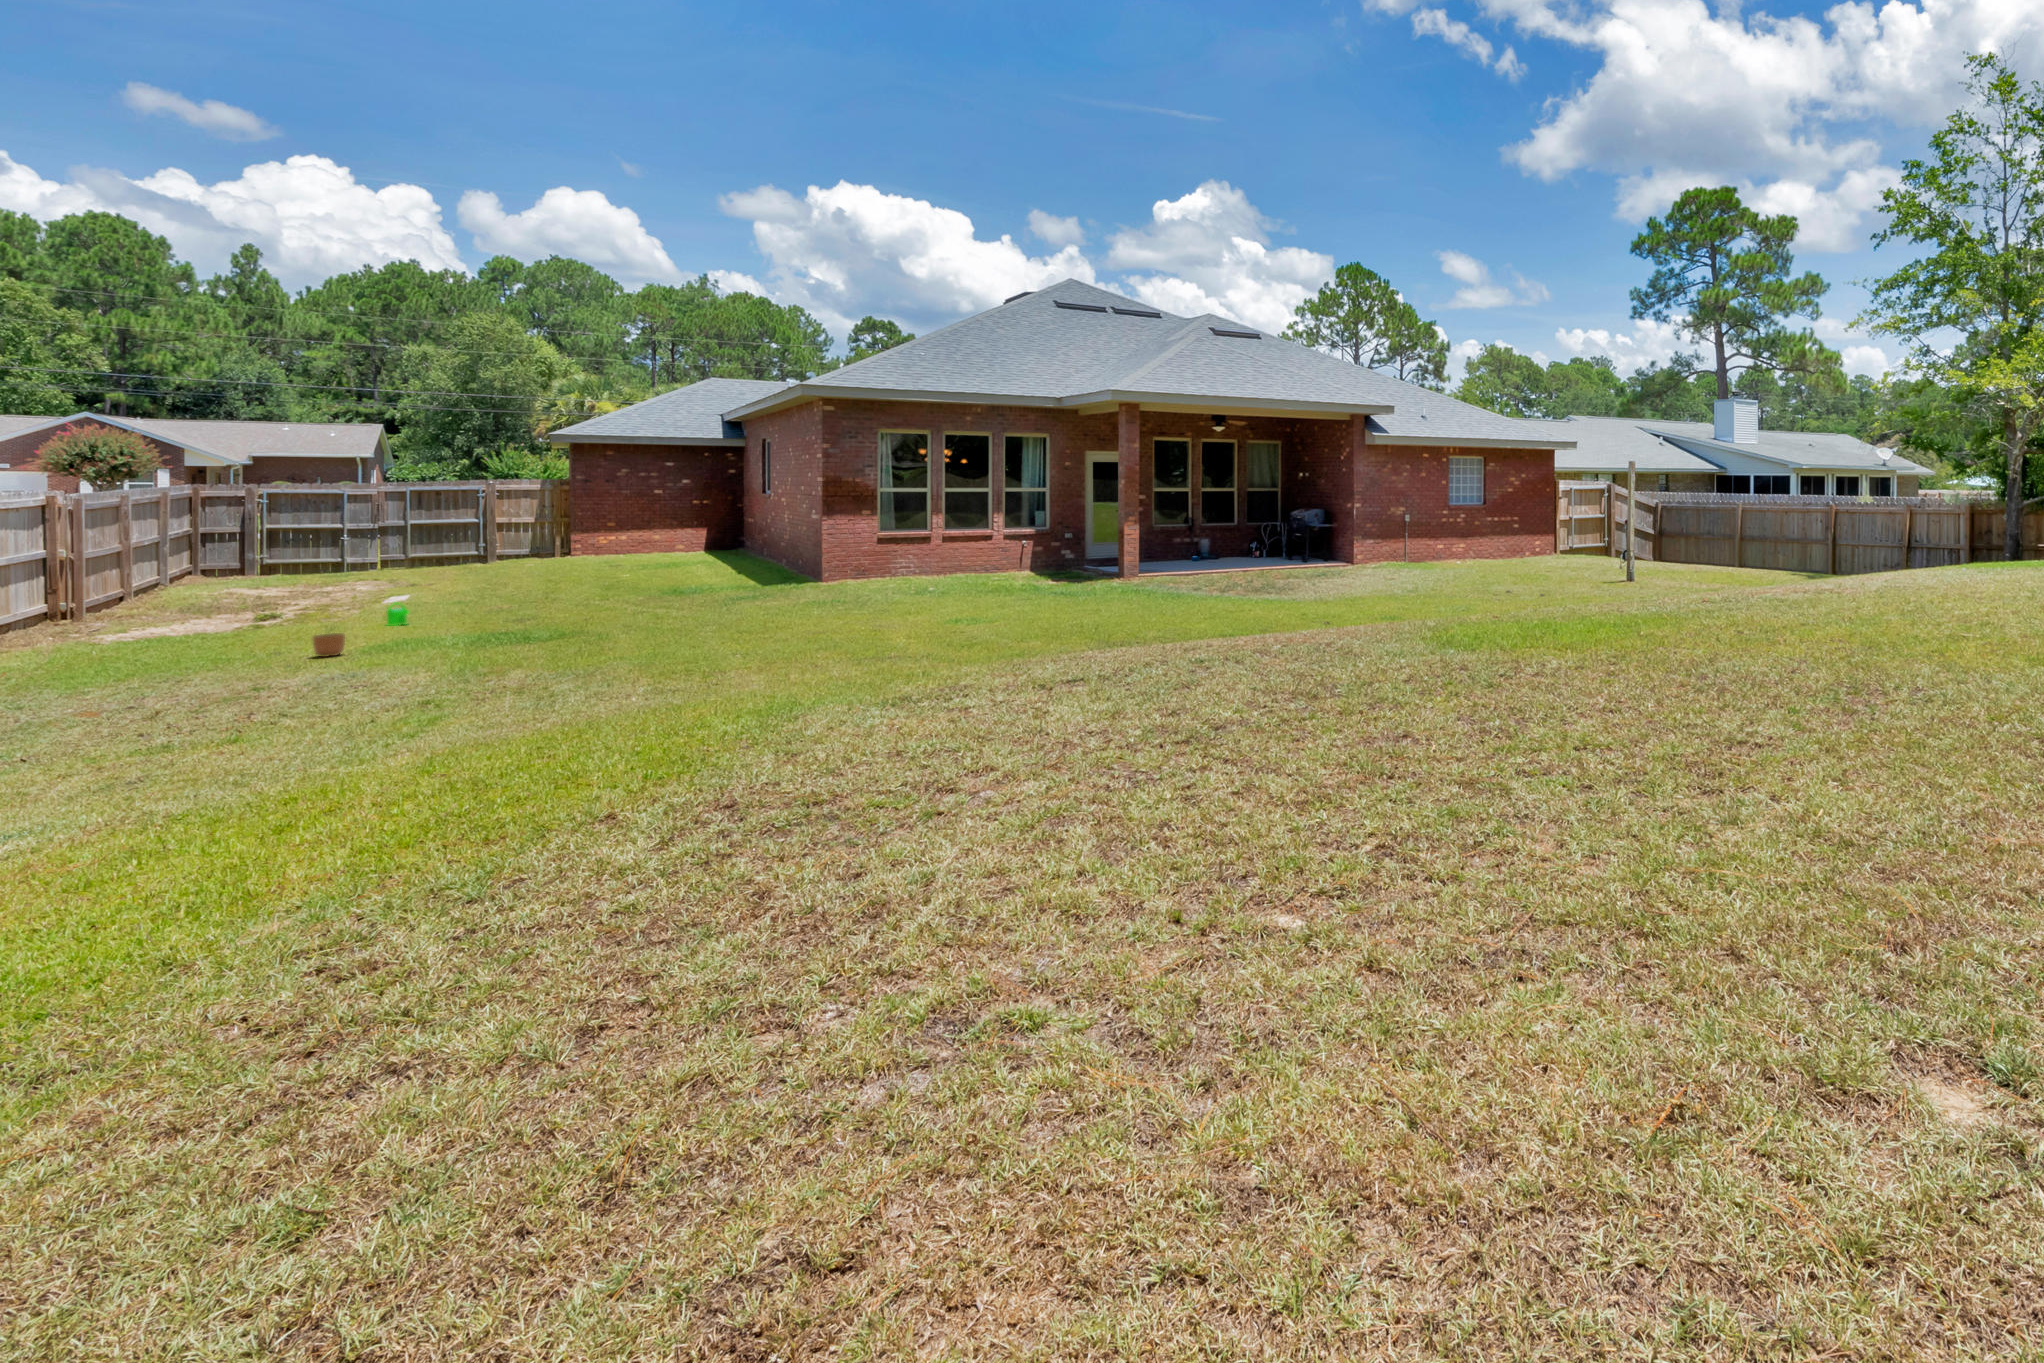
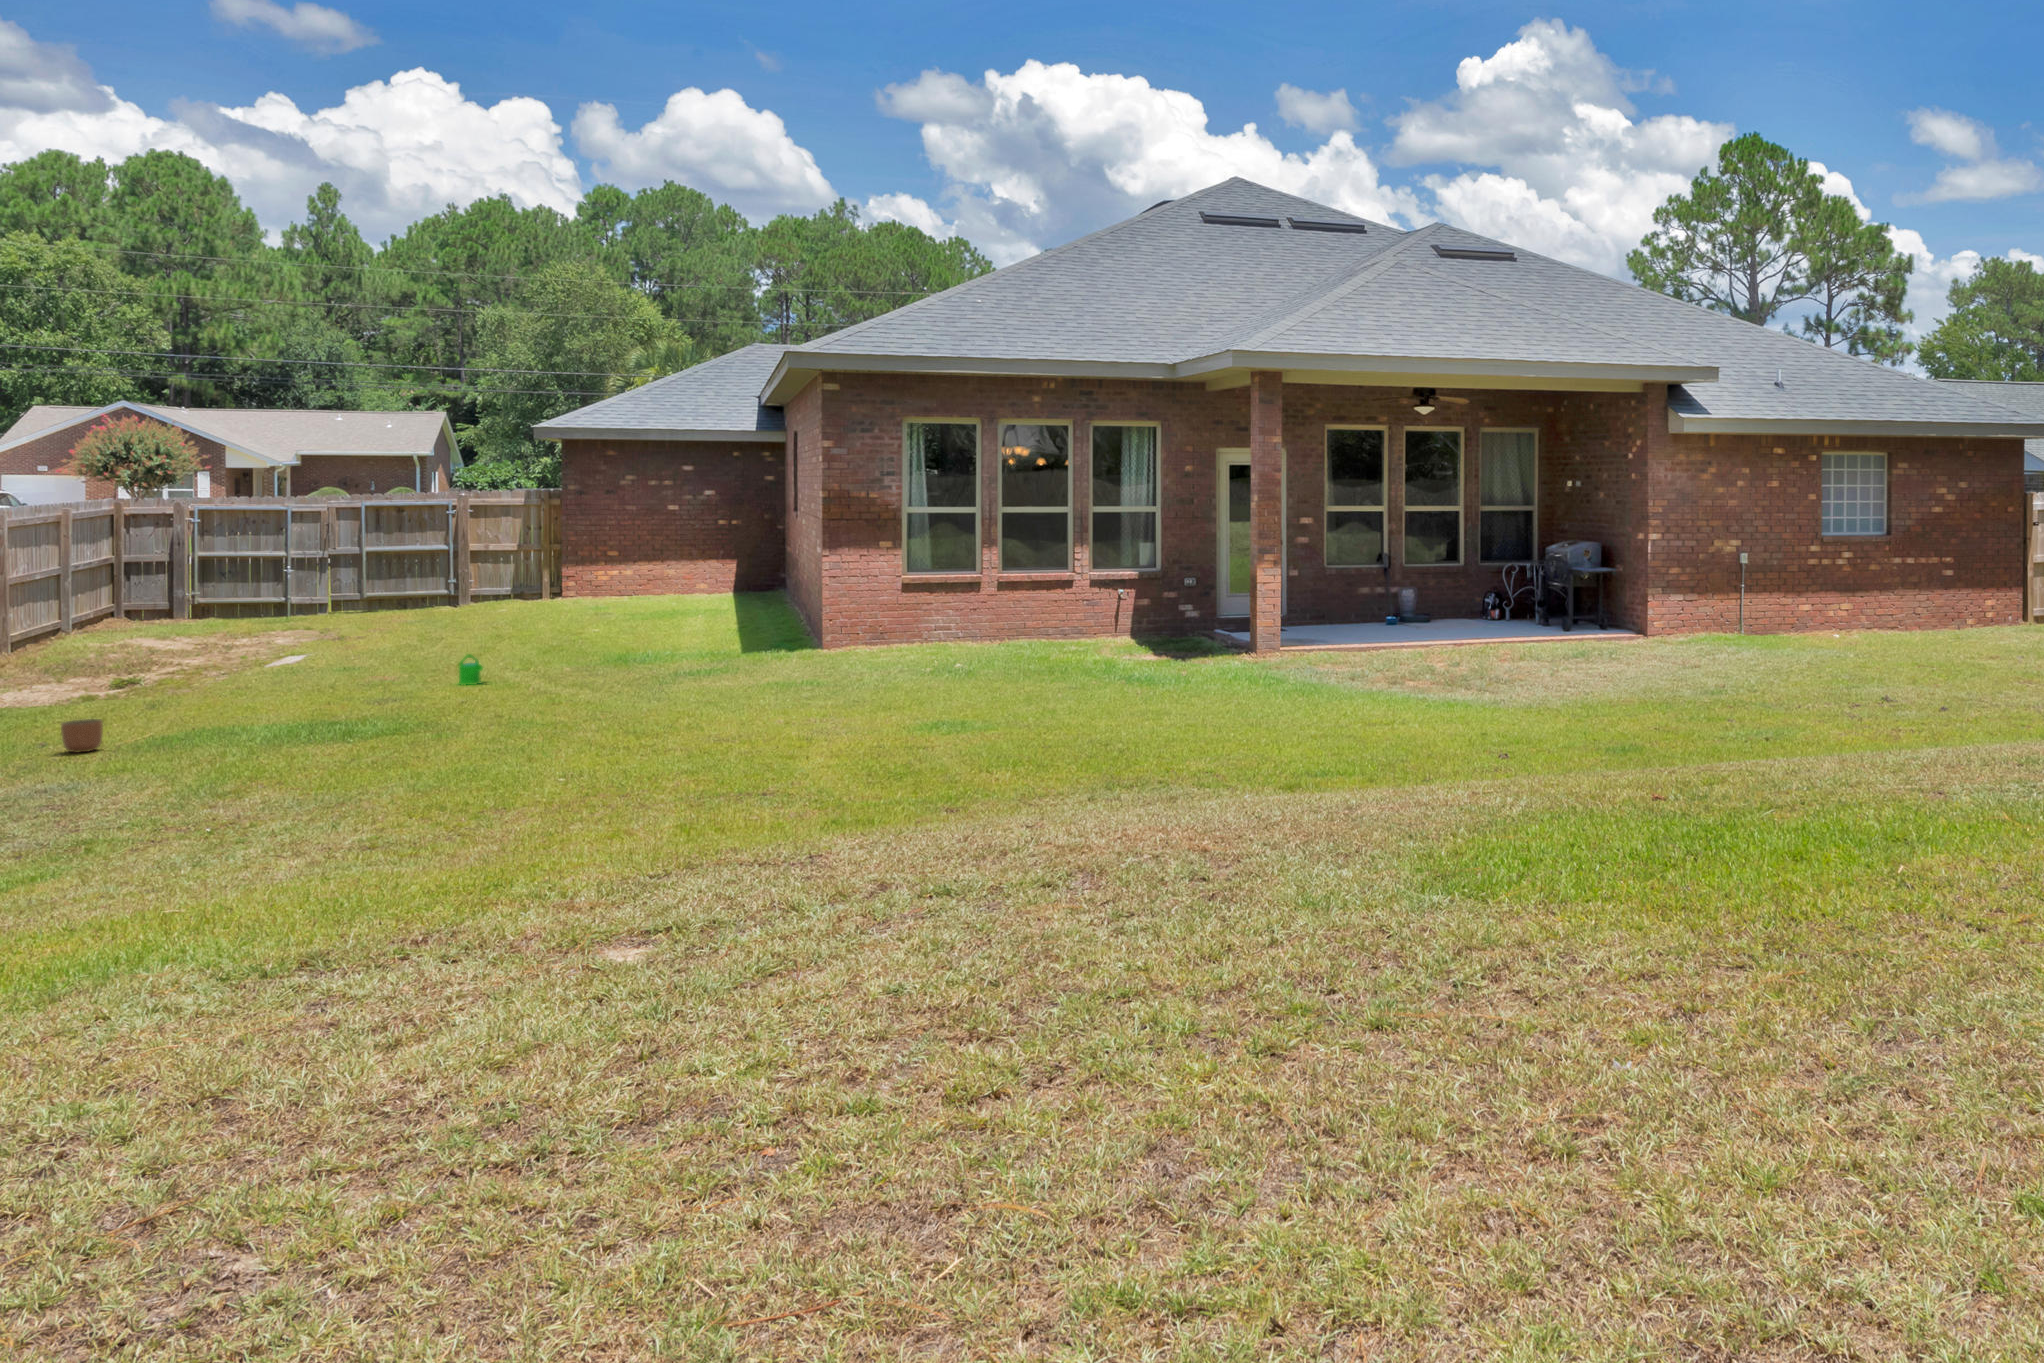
watering can: present [386,602,409,626] -> present [459,654,483,685]

